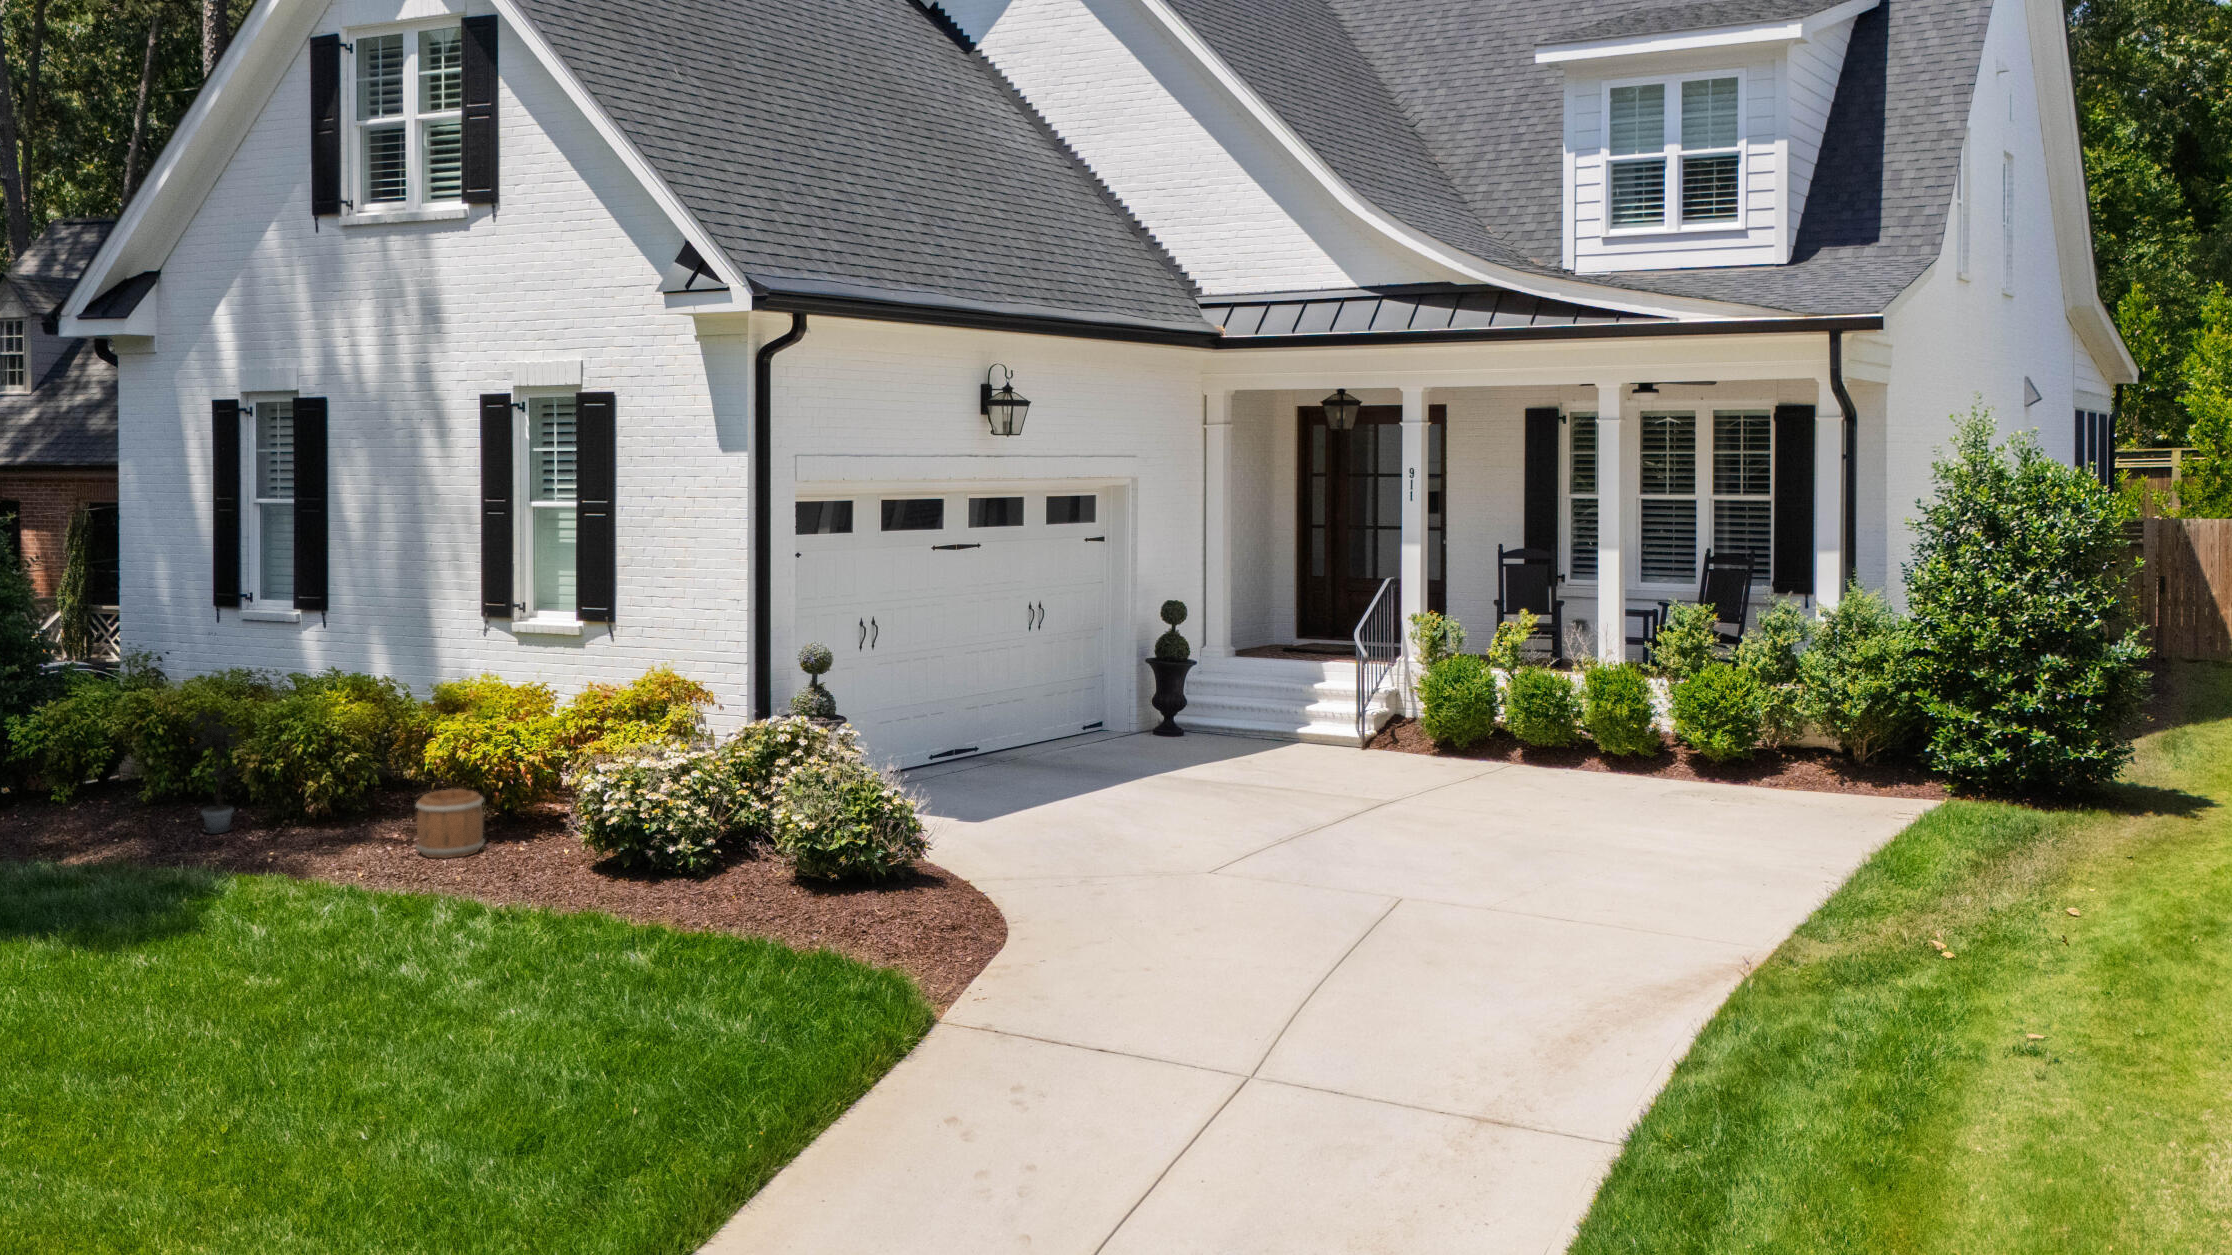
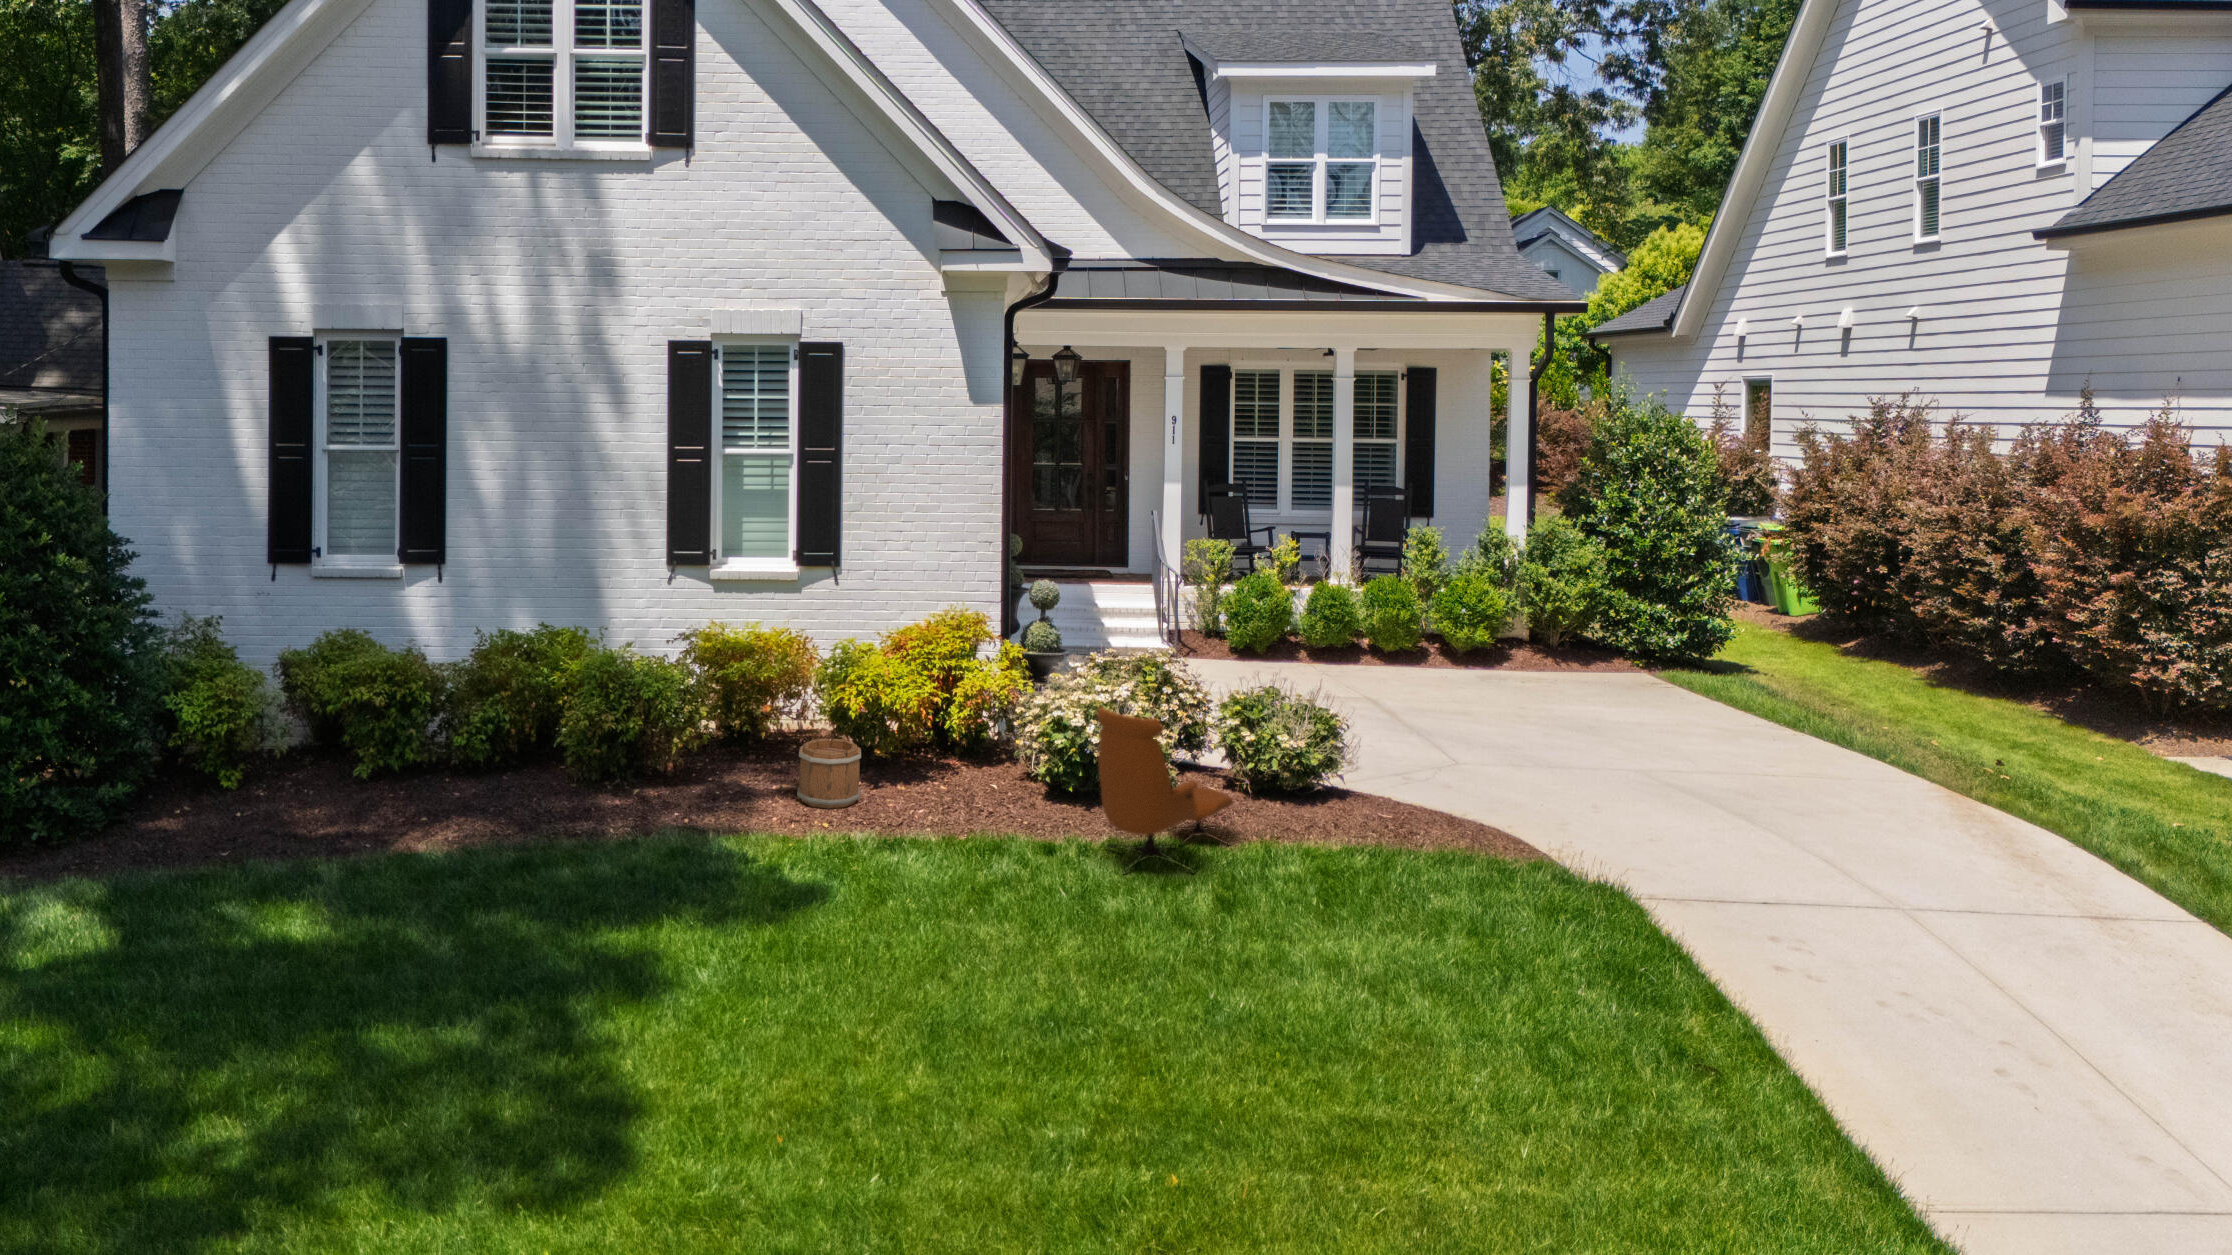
potted plant: present [190,709,243,834] -> none [497,678,575,811]
lounge chair: none [481,749,712,943] -> present [1097,707,1234,874]

